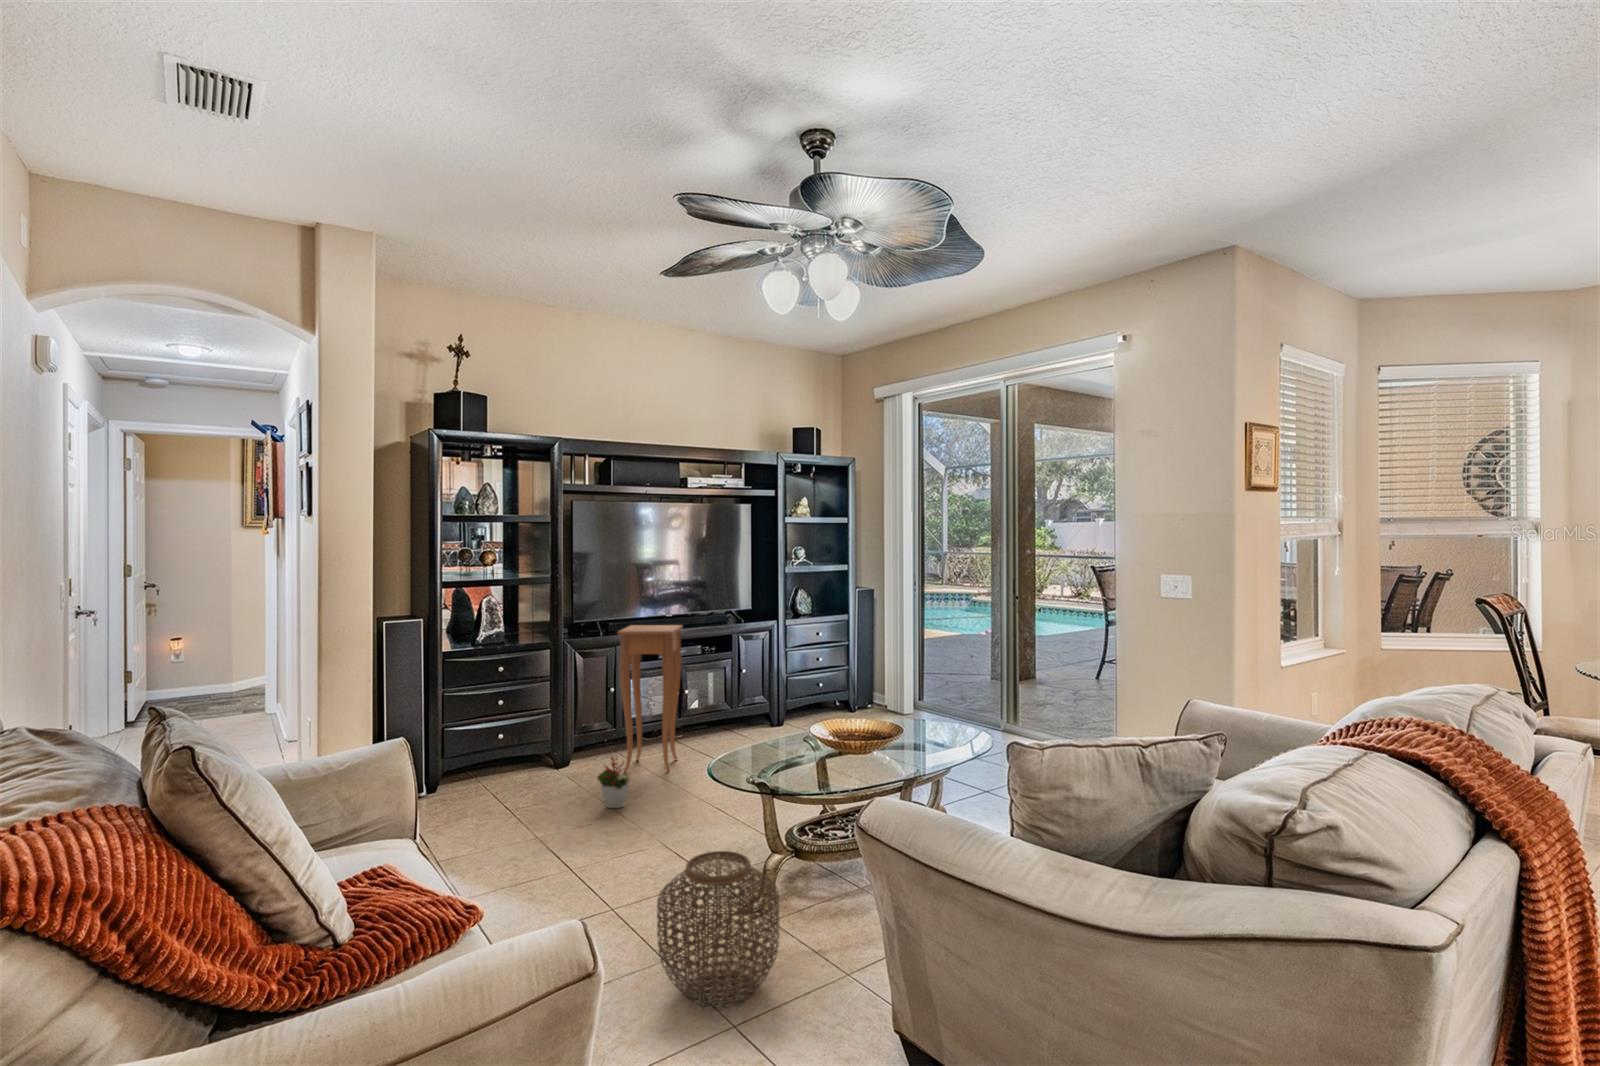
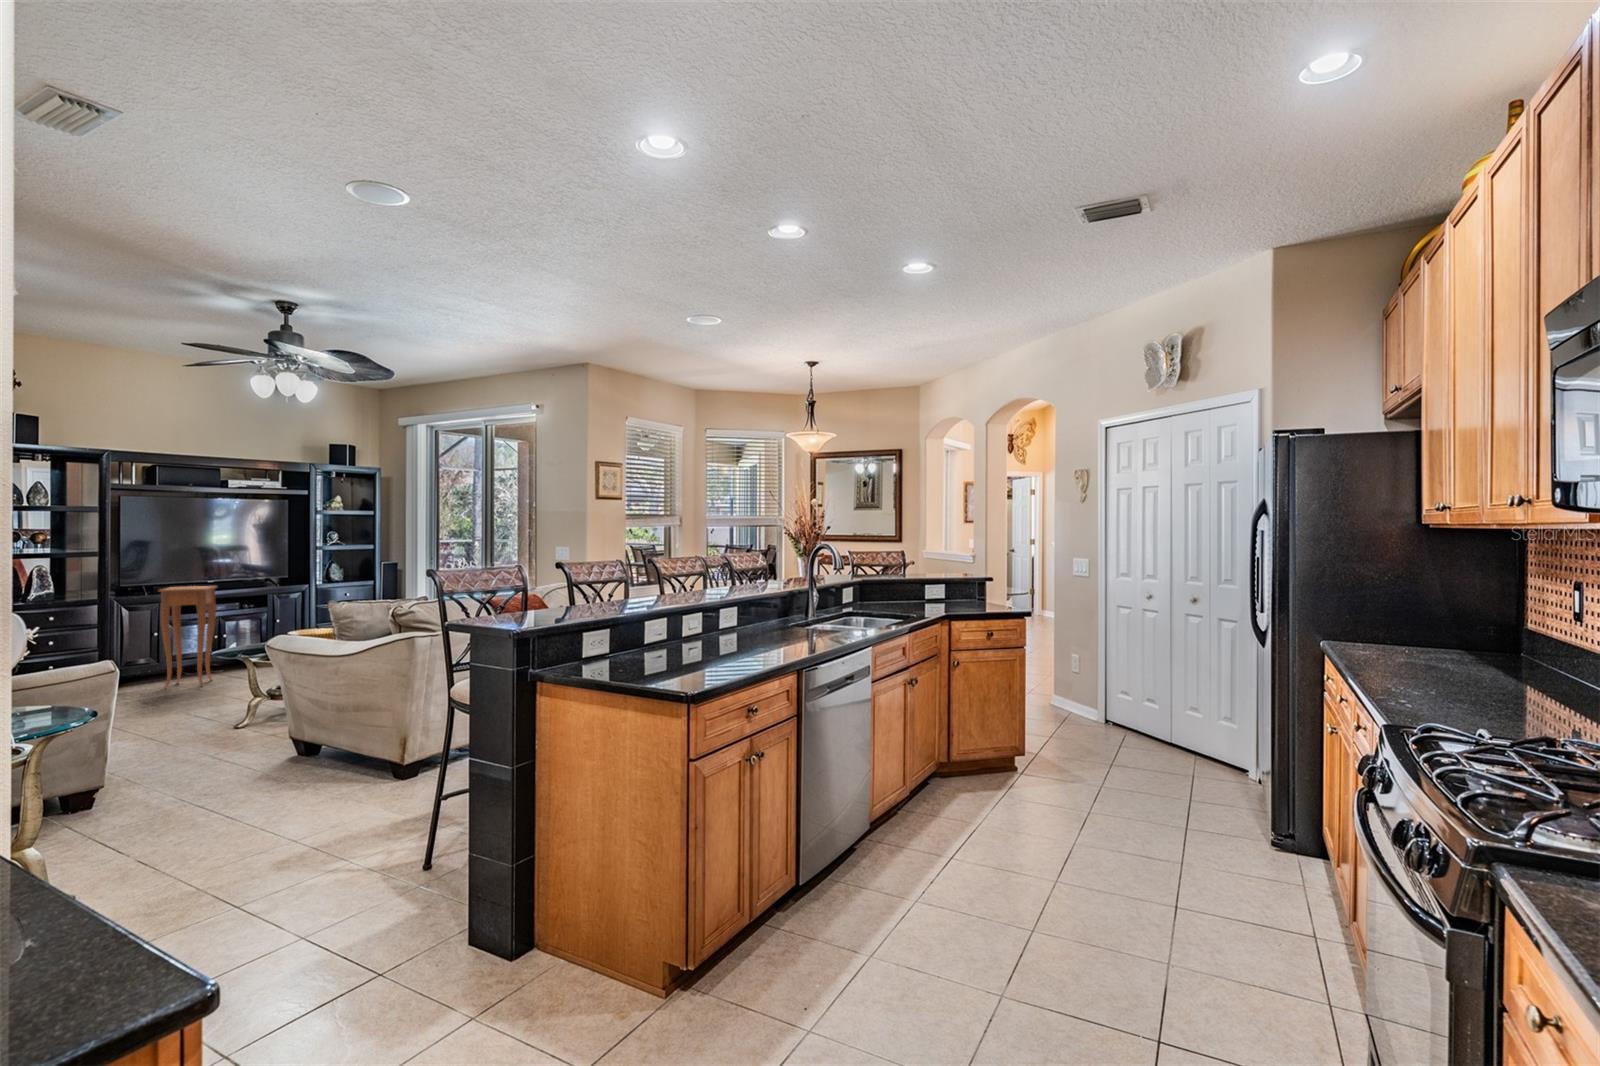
decorative plant: present [597,757,629,808] -> none [137,668,164,704]
woven basket: present [657,851,779,1007] -> none [164,683,239,753]

